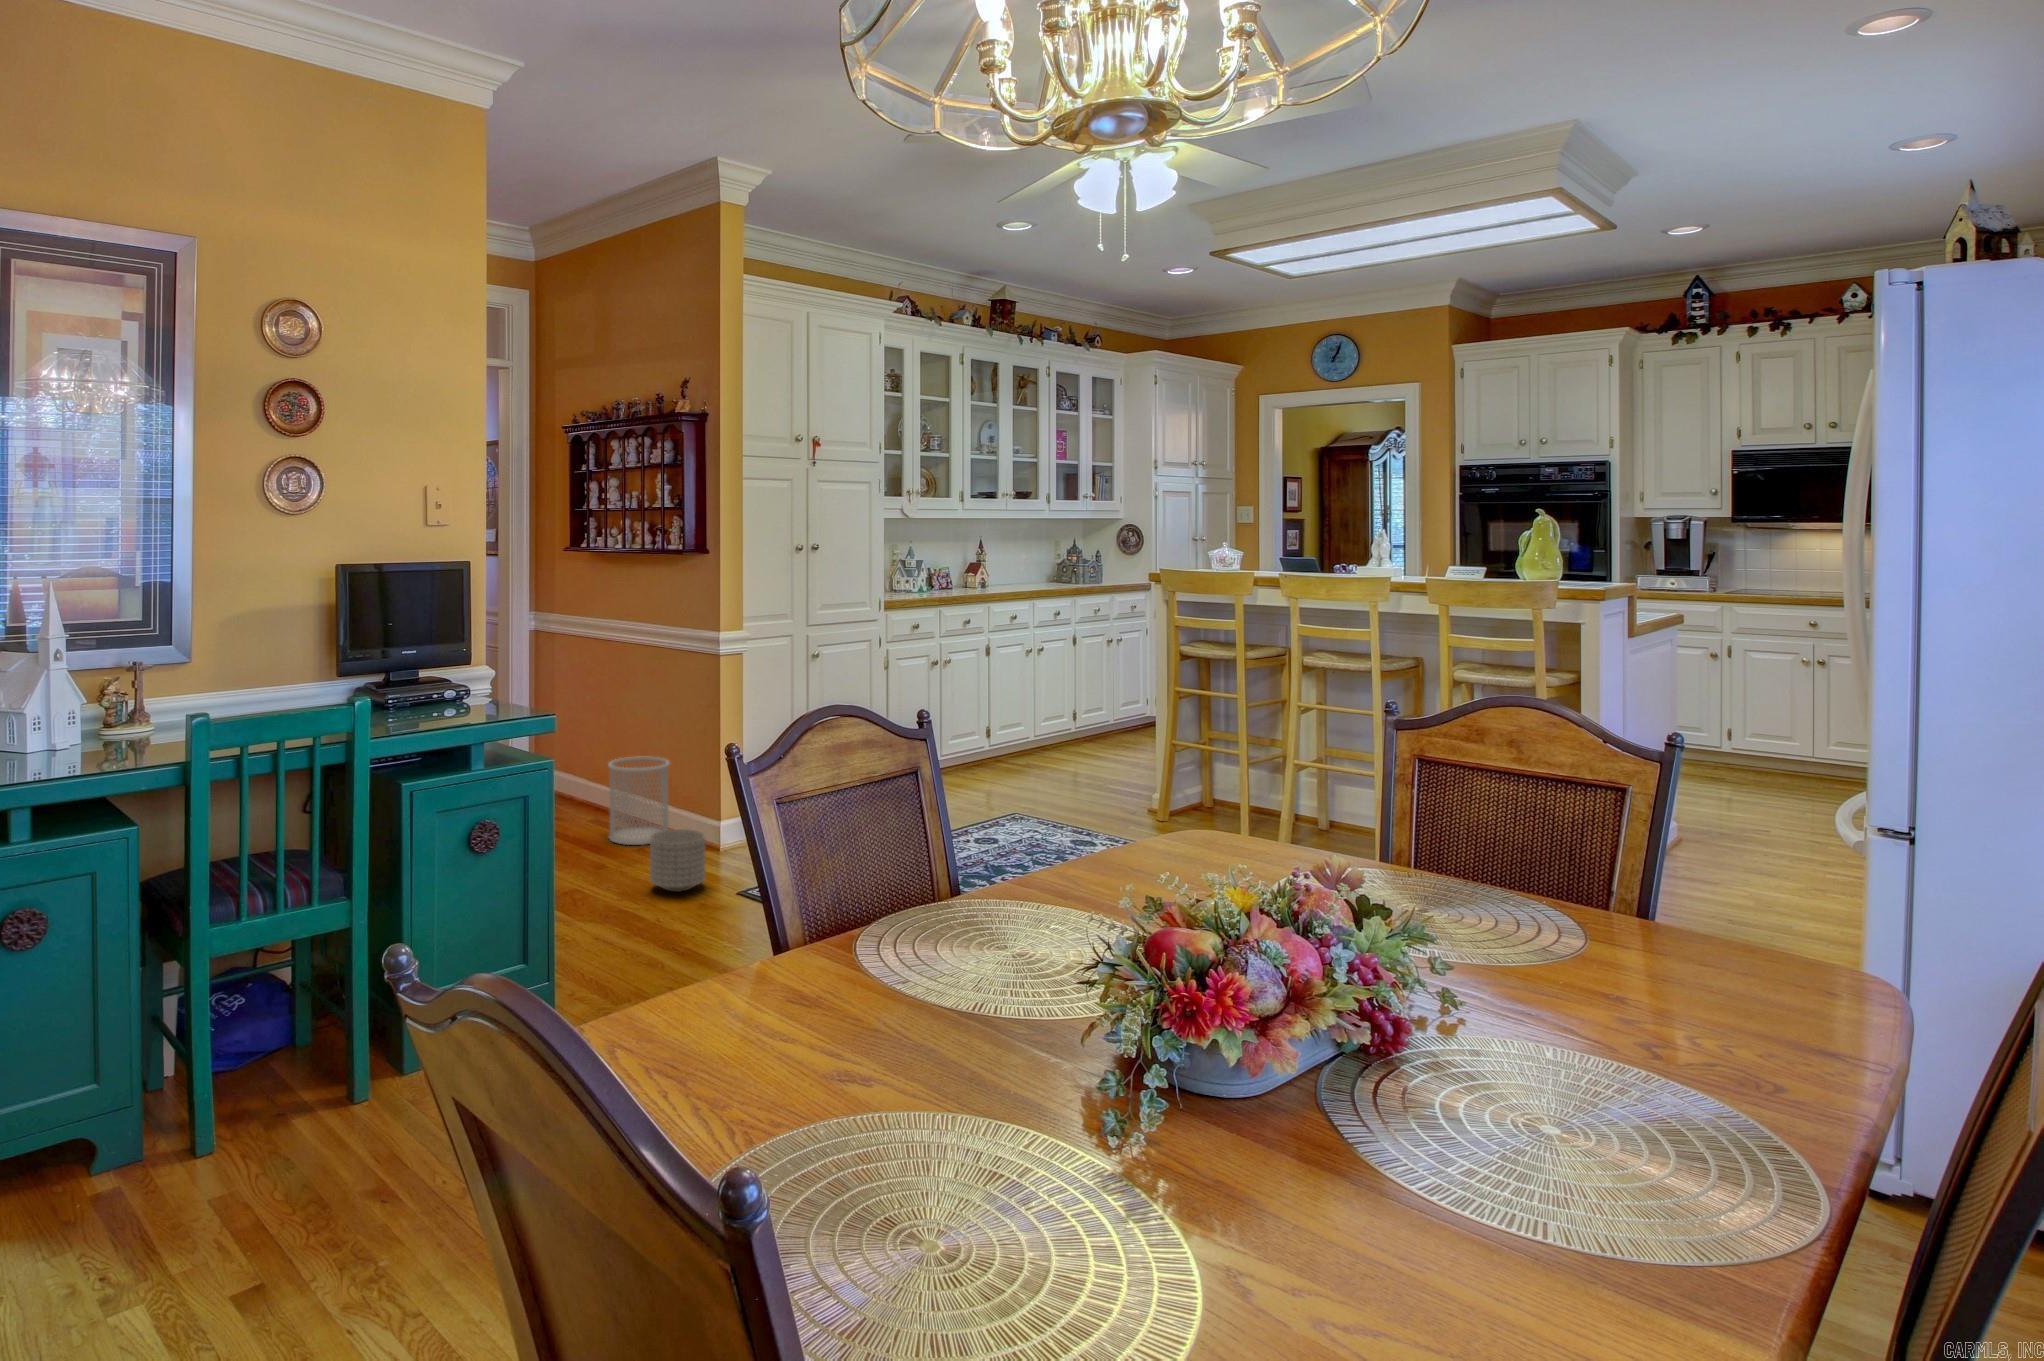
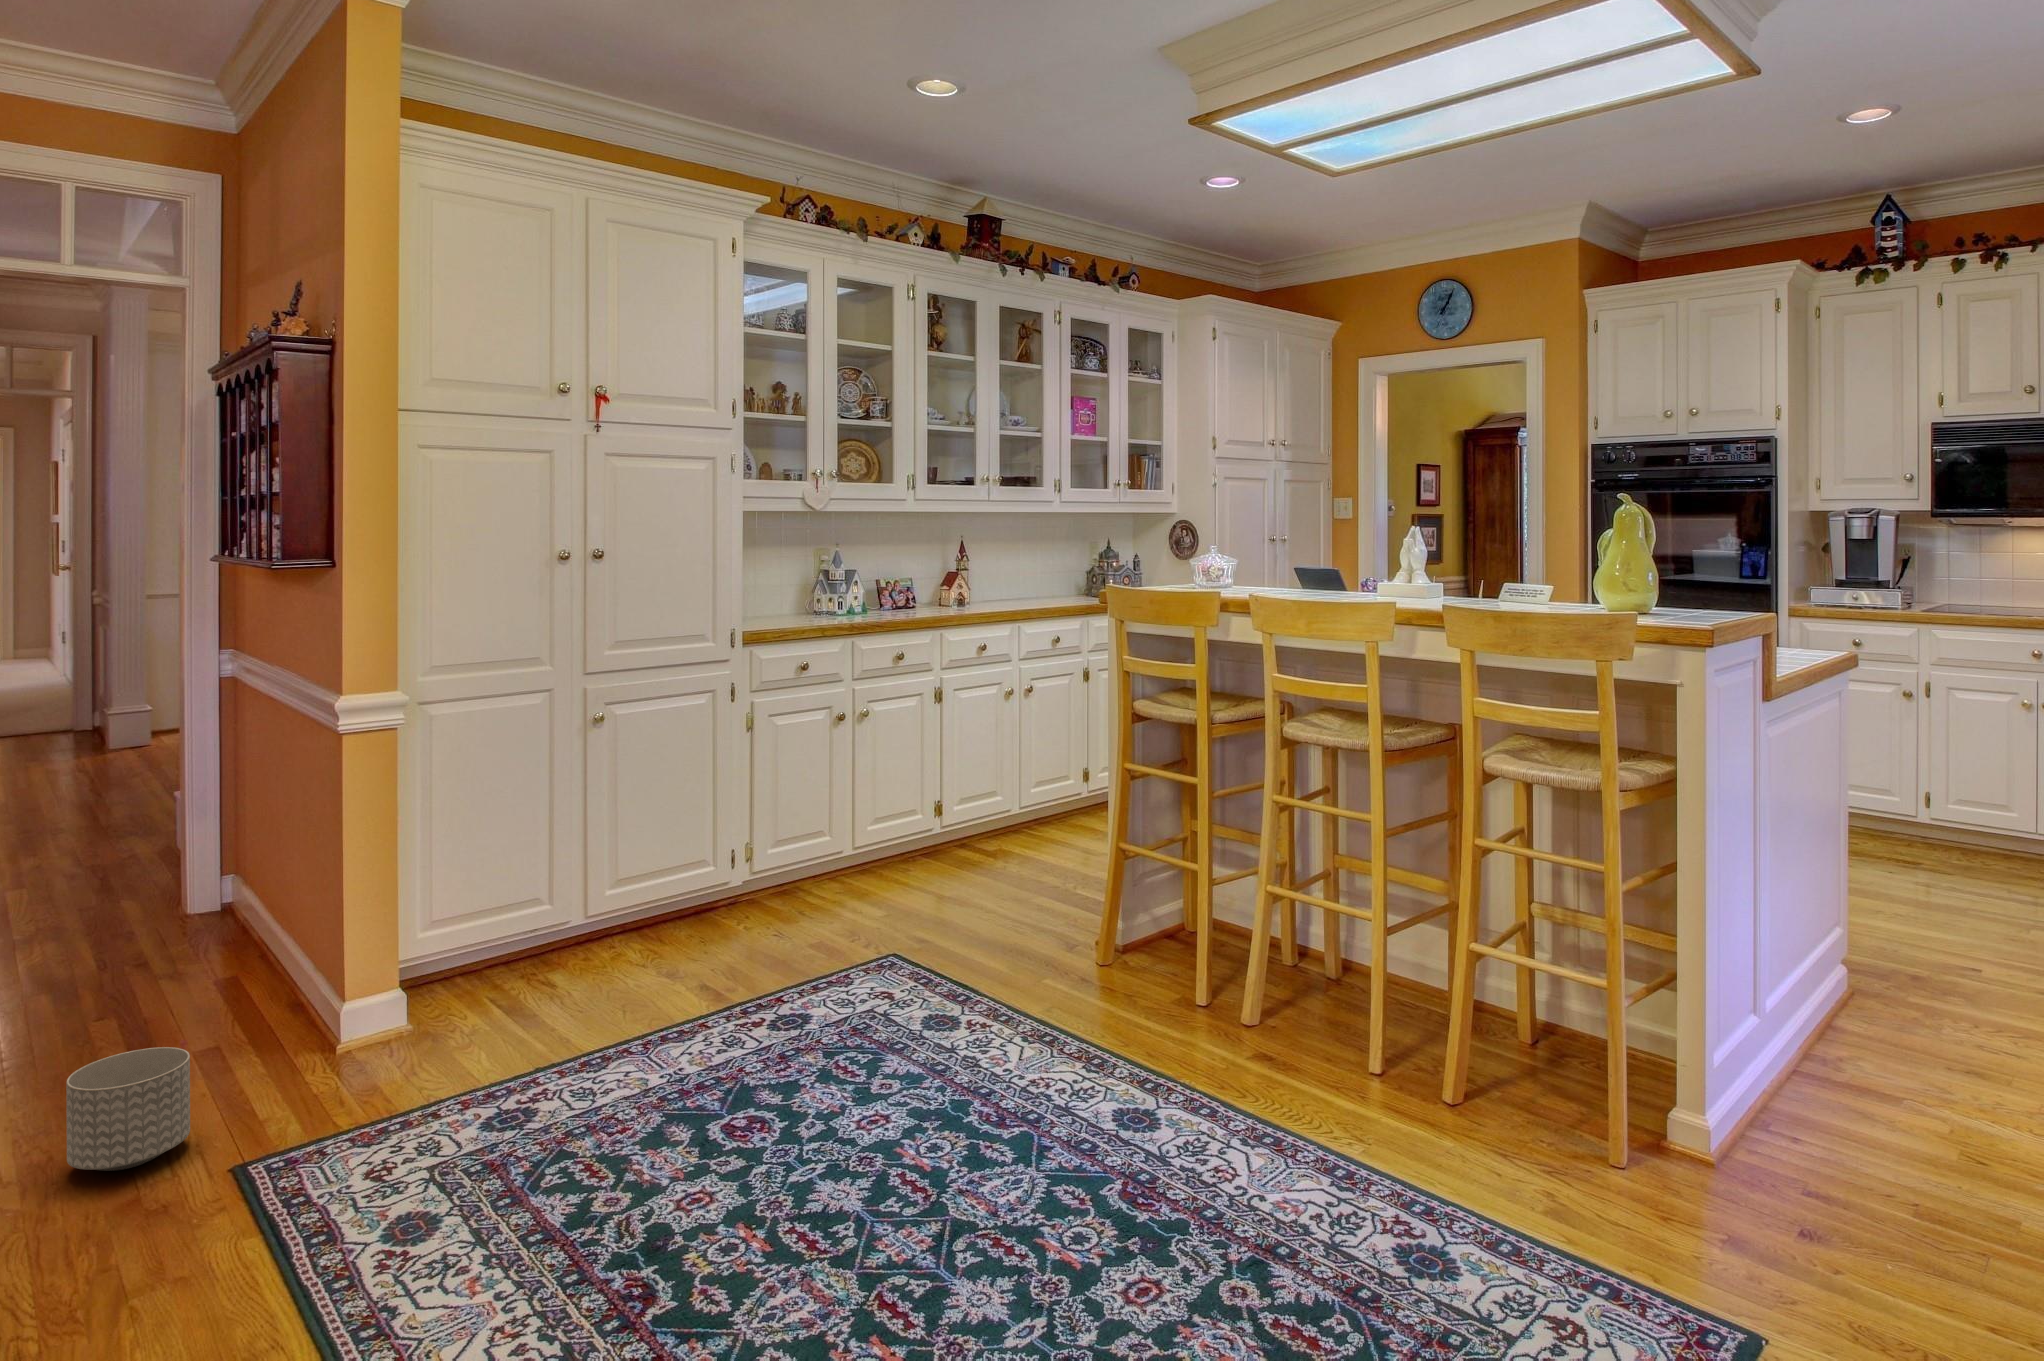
wastebasket: present [608,757,669,845] -> none [163,890,285,1046]

